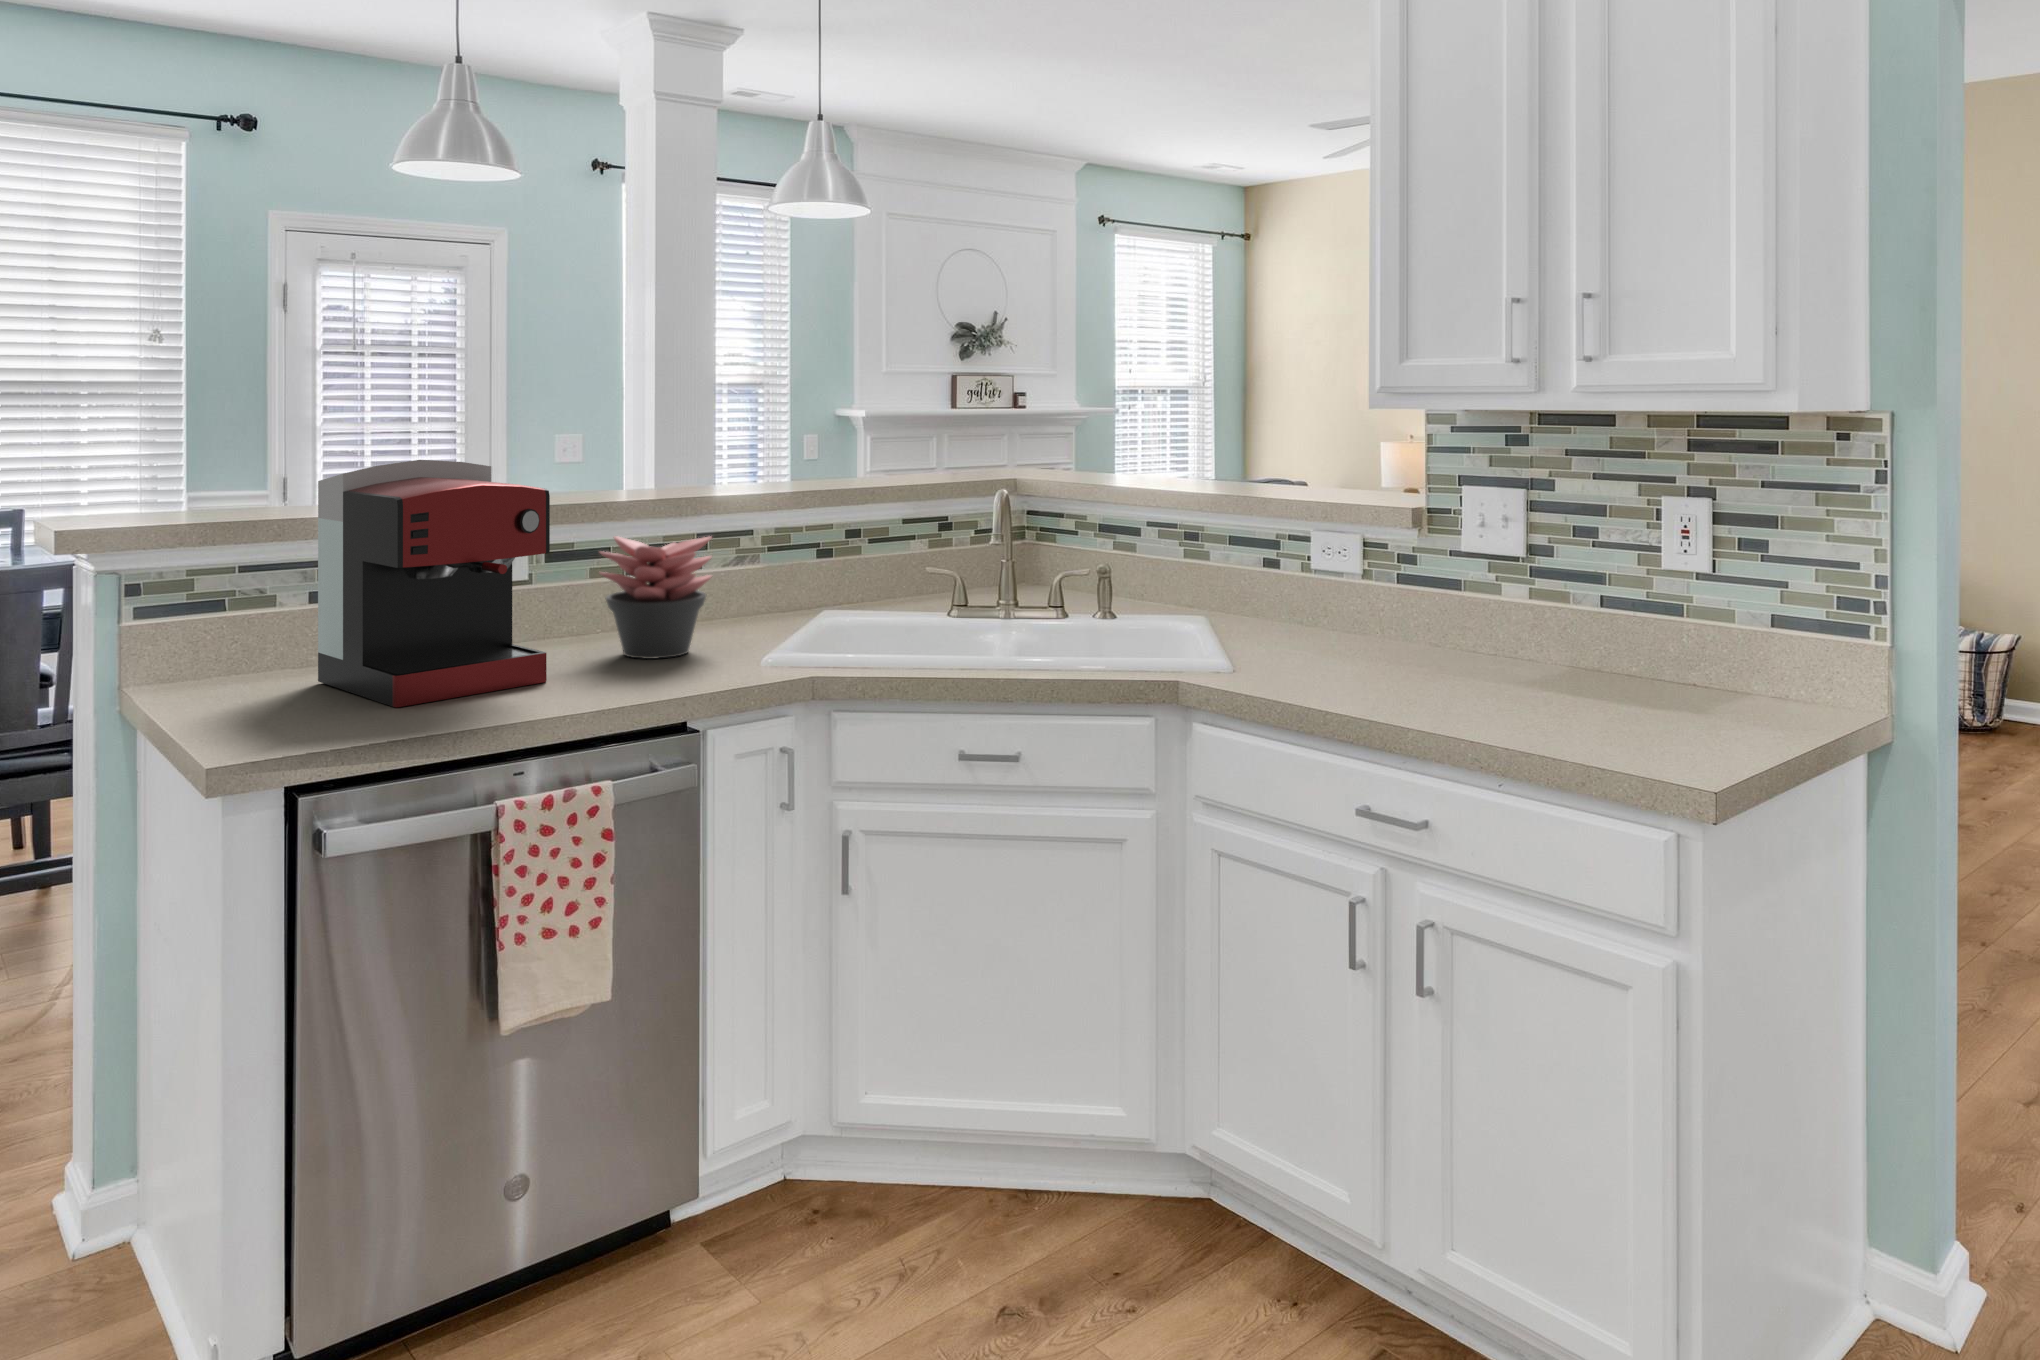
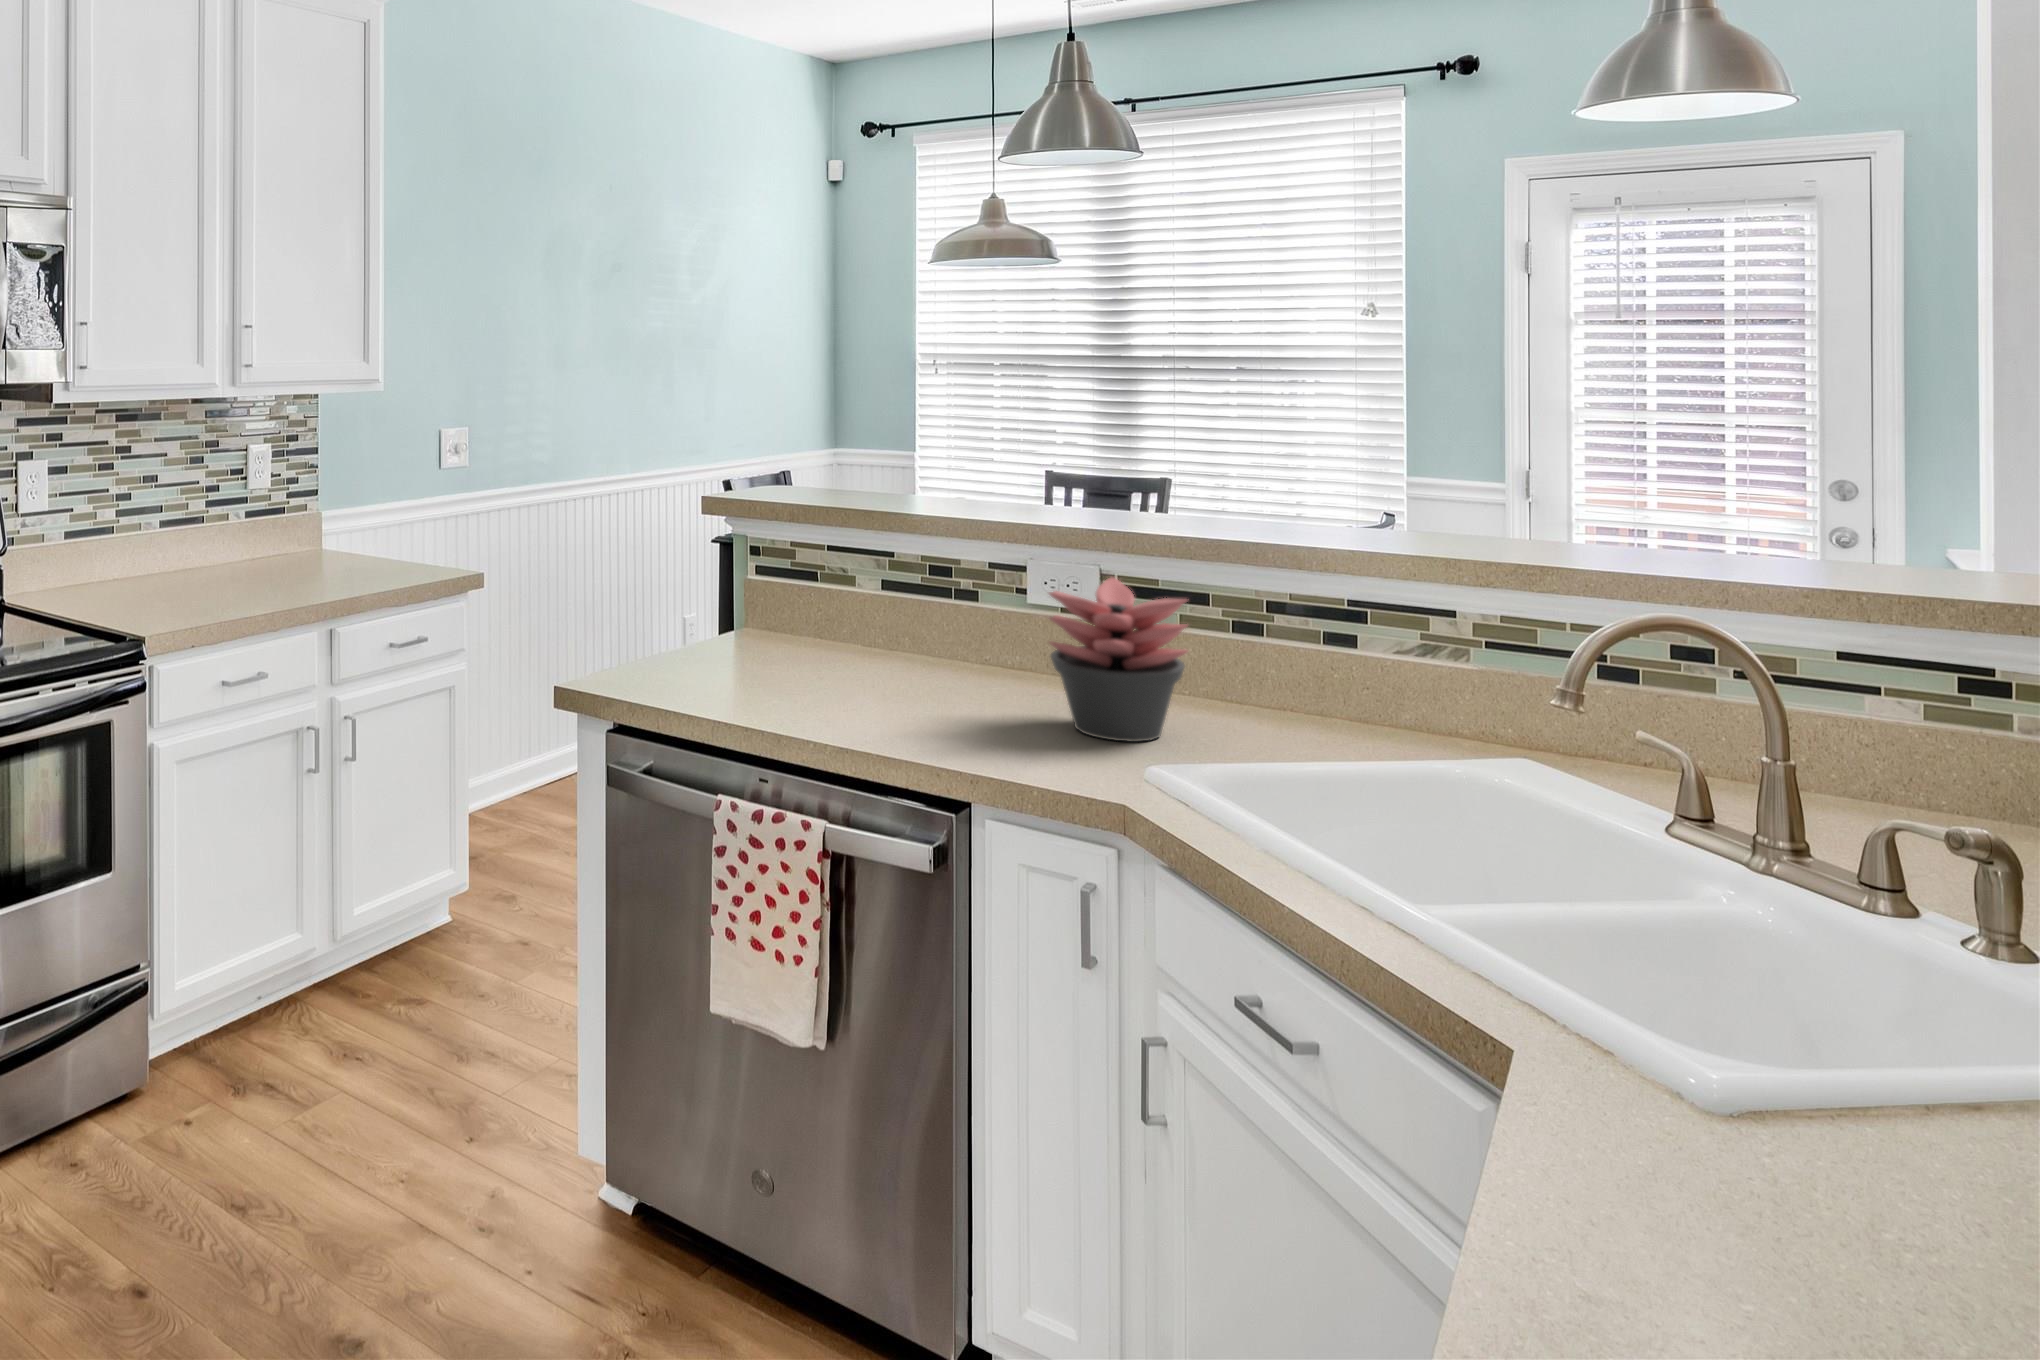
coffee maker: present [318,460,550,707] -> none [754,465,966,717]

